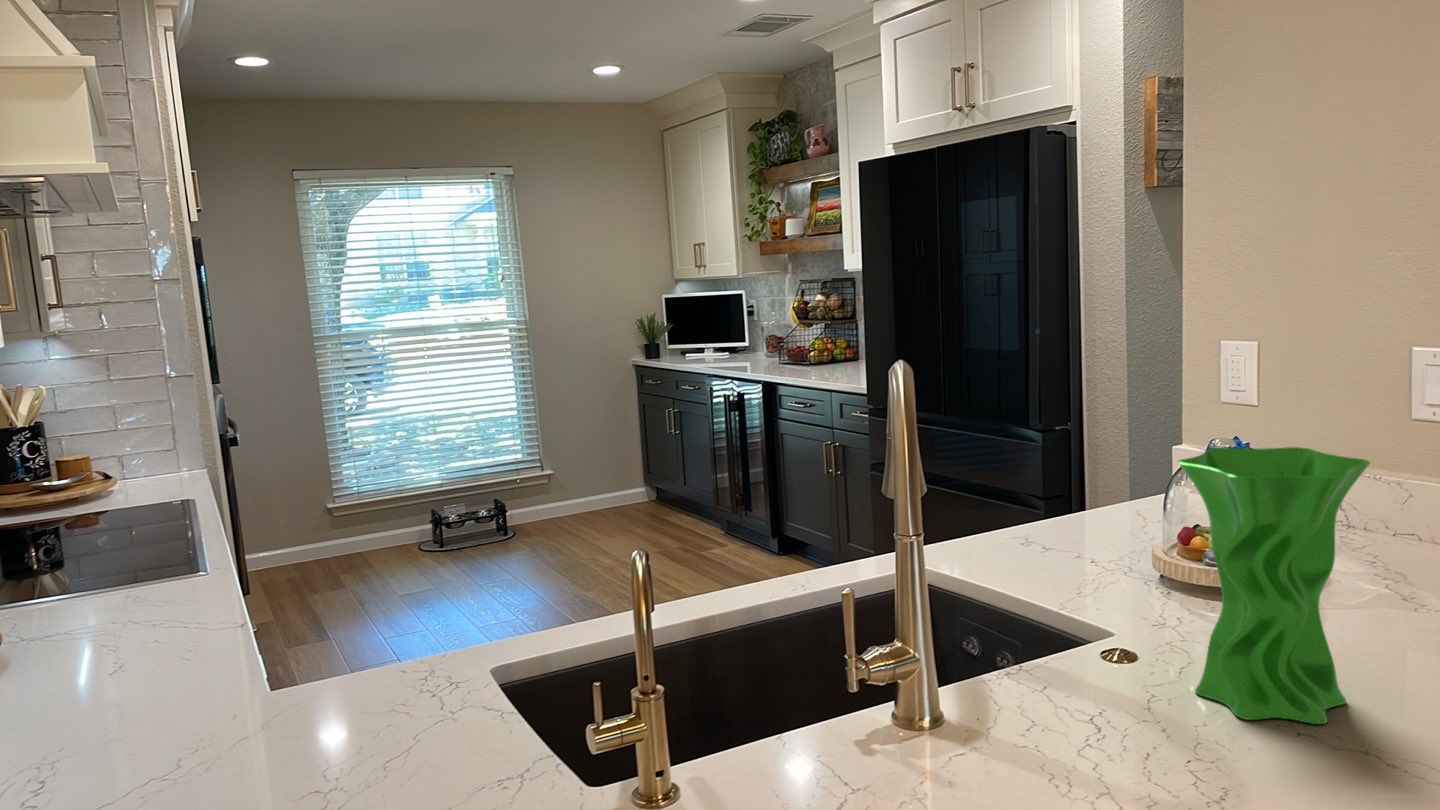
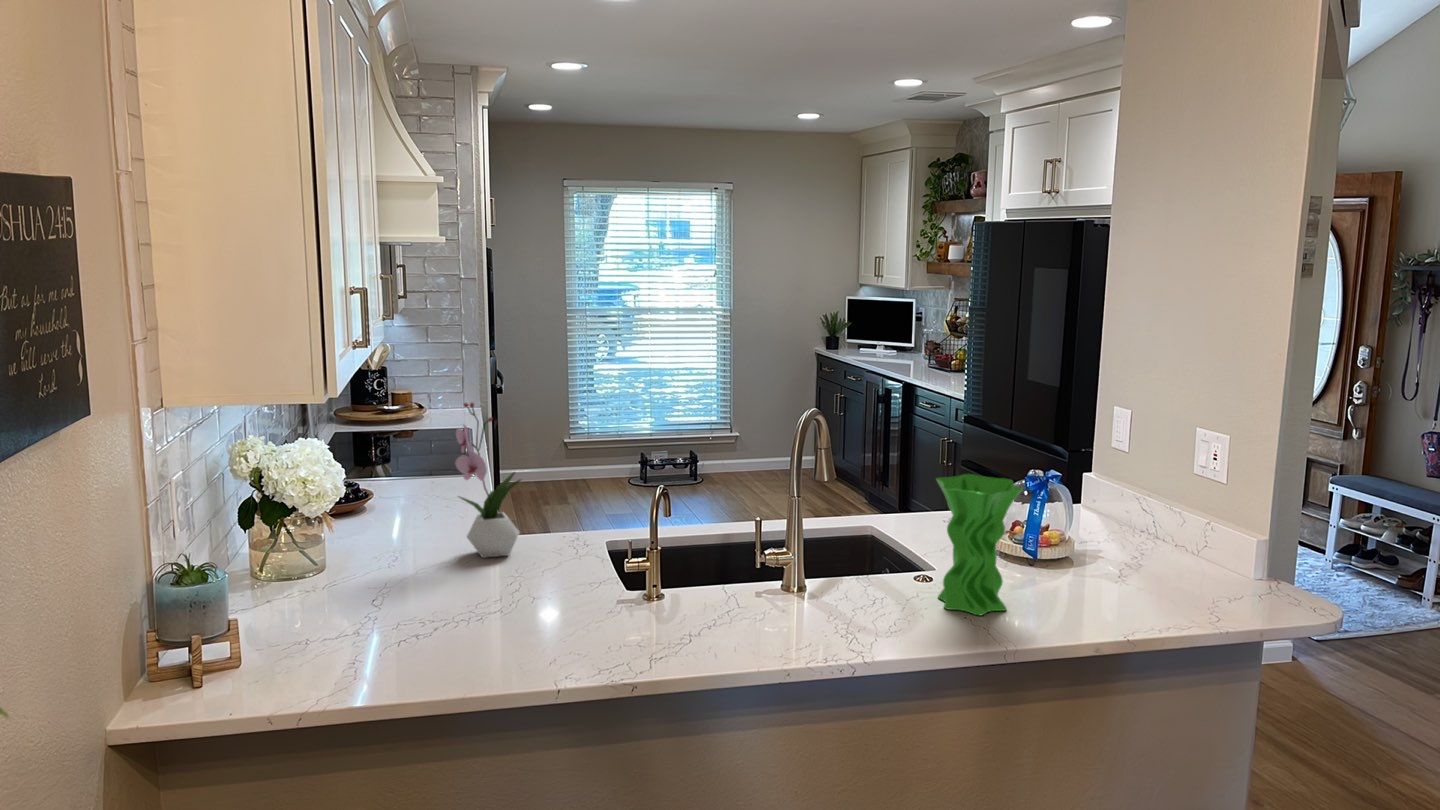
flower arrangement: none [141,424,311,759] -> present [455,403,521,558]

